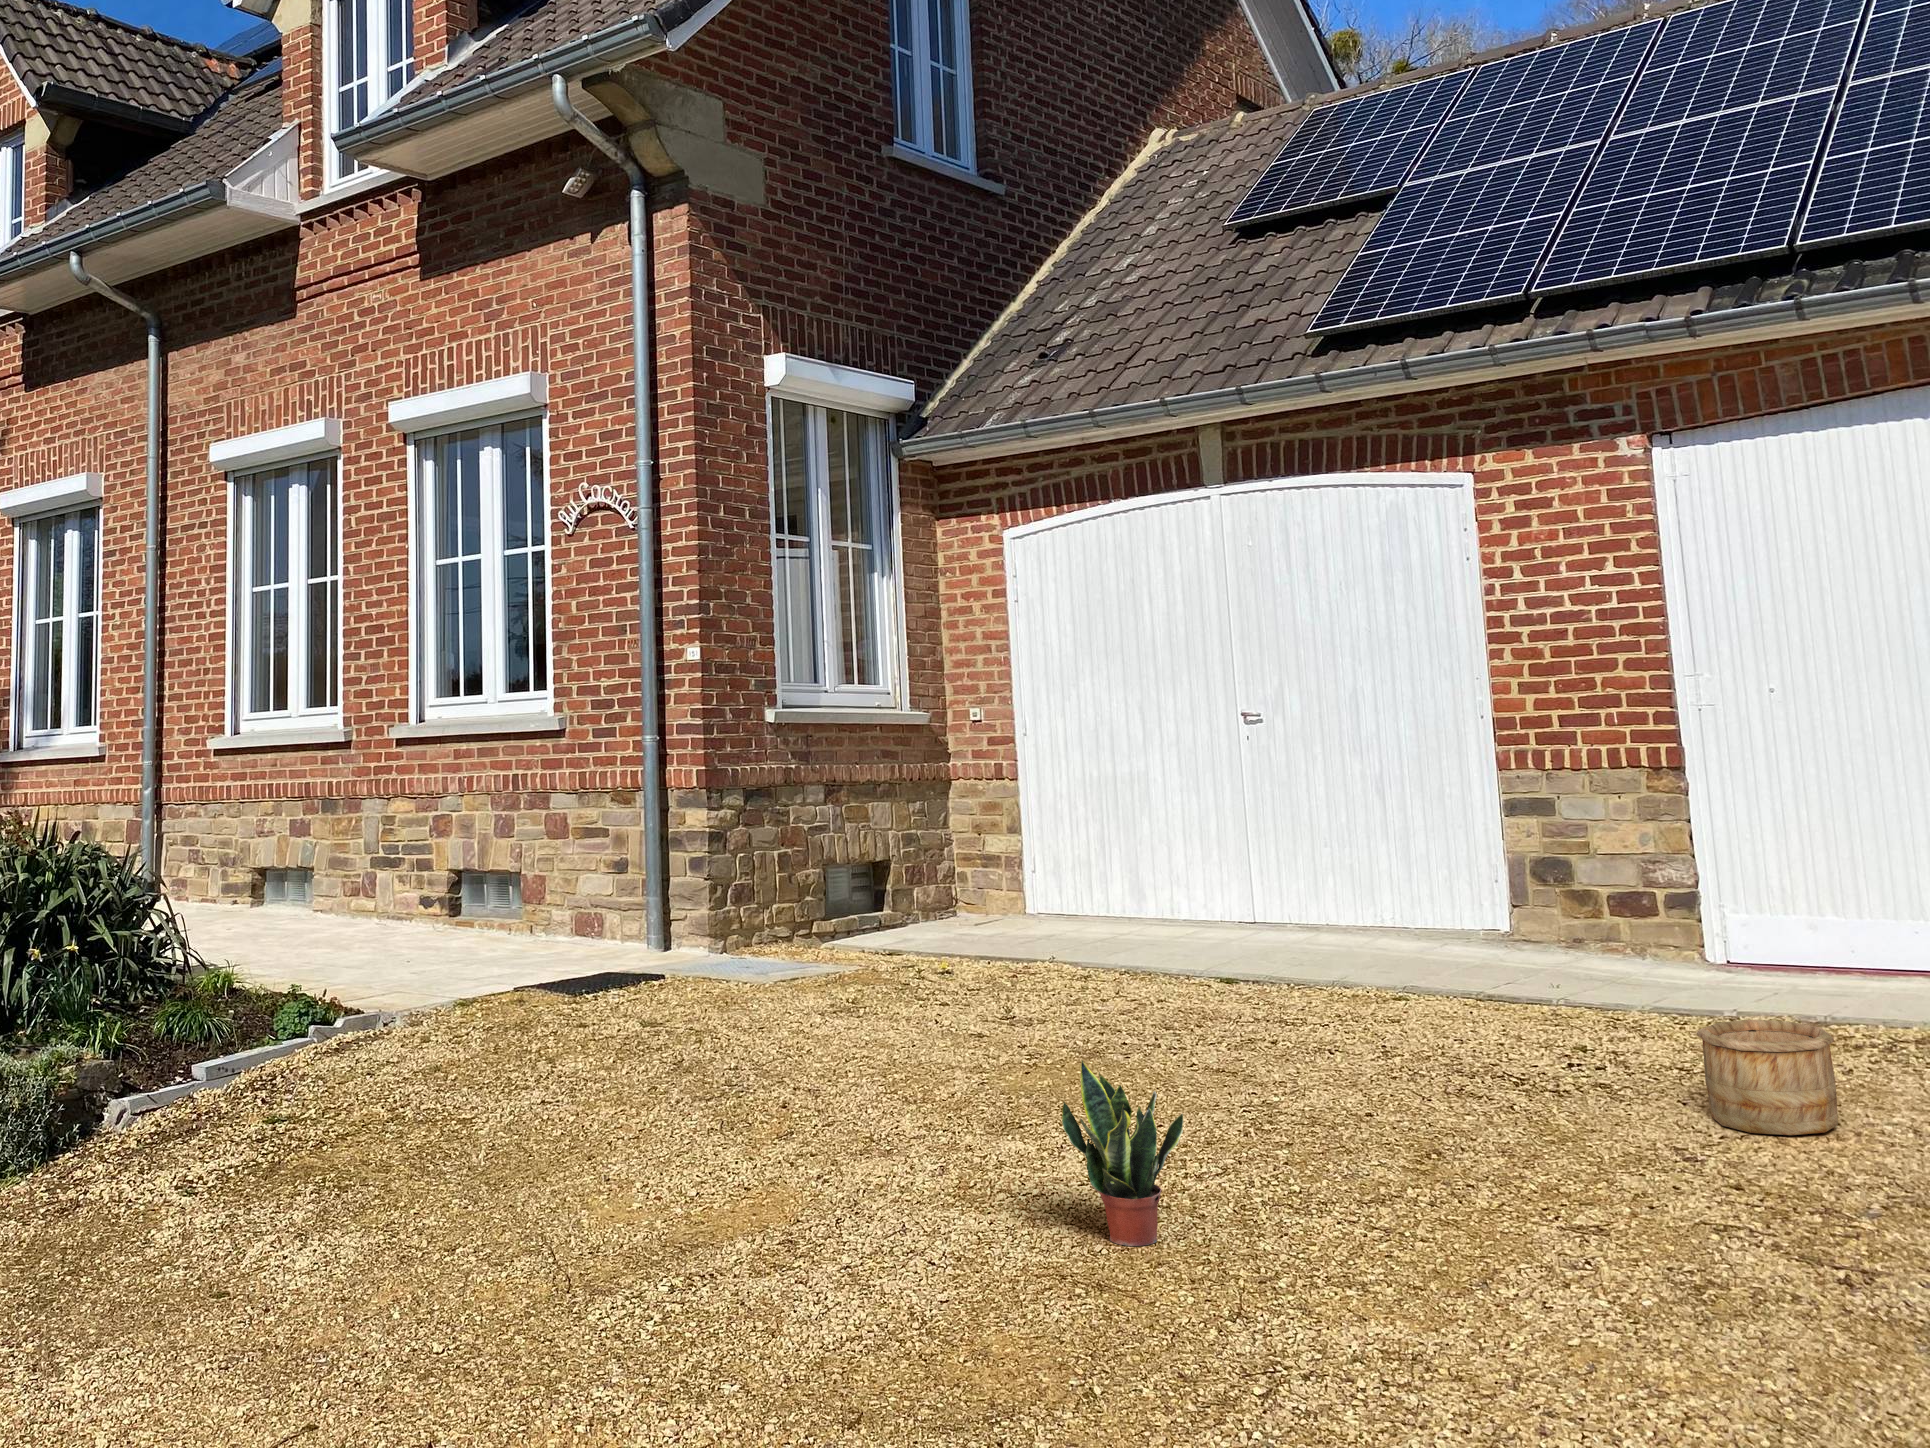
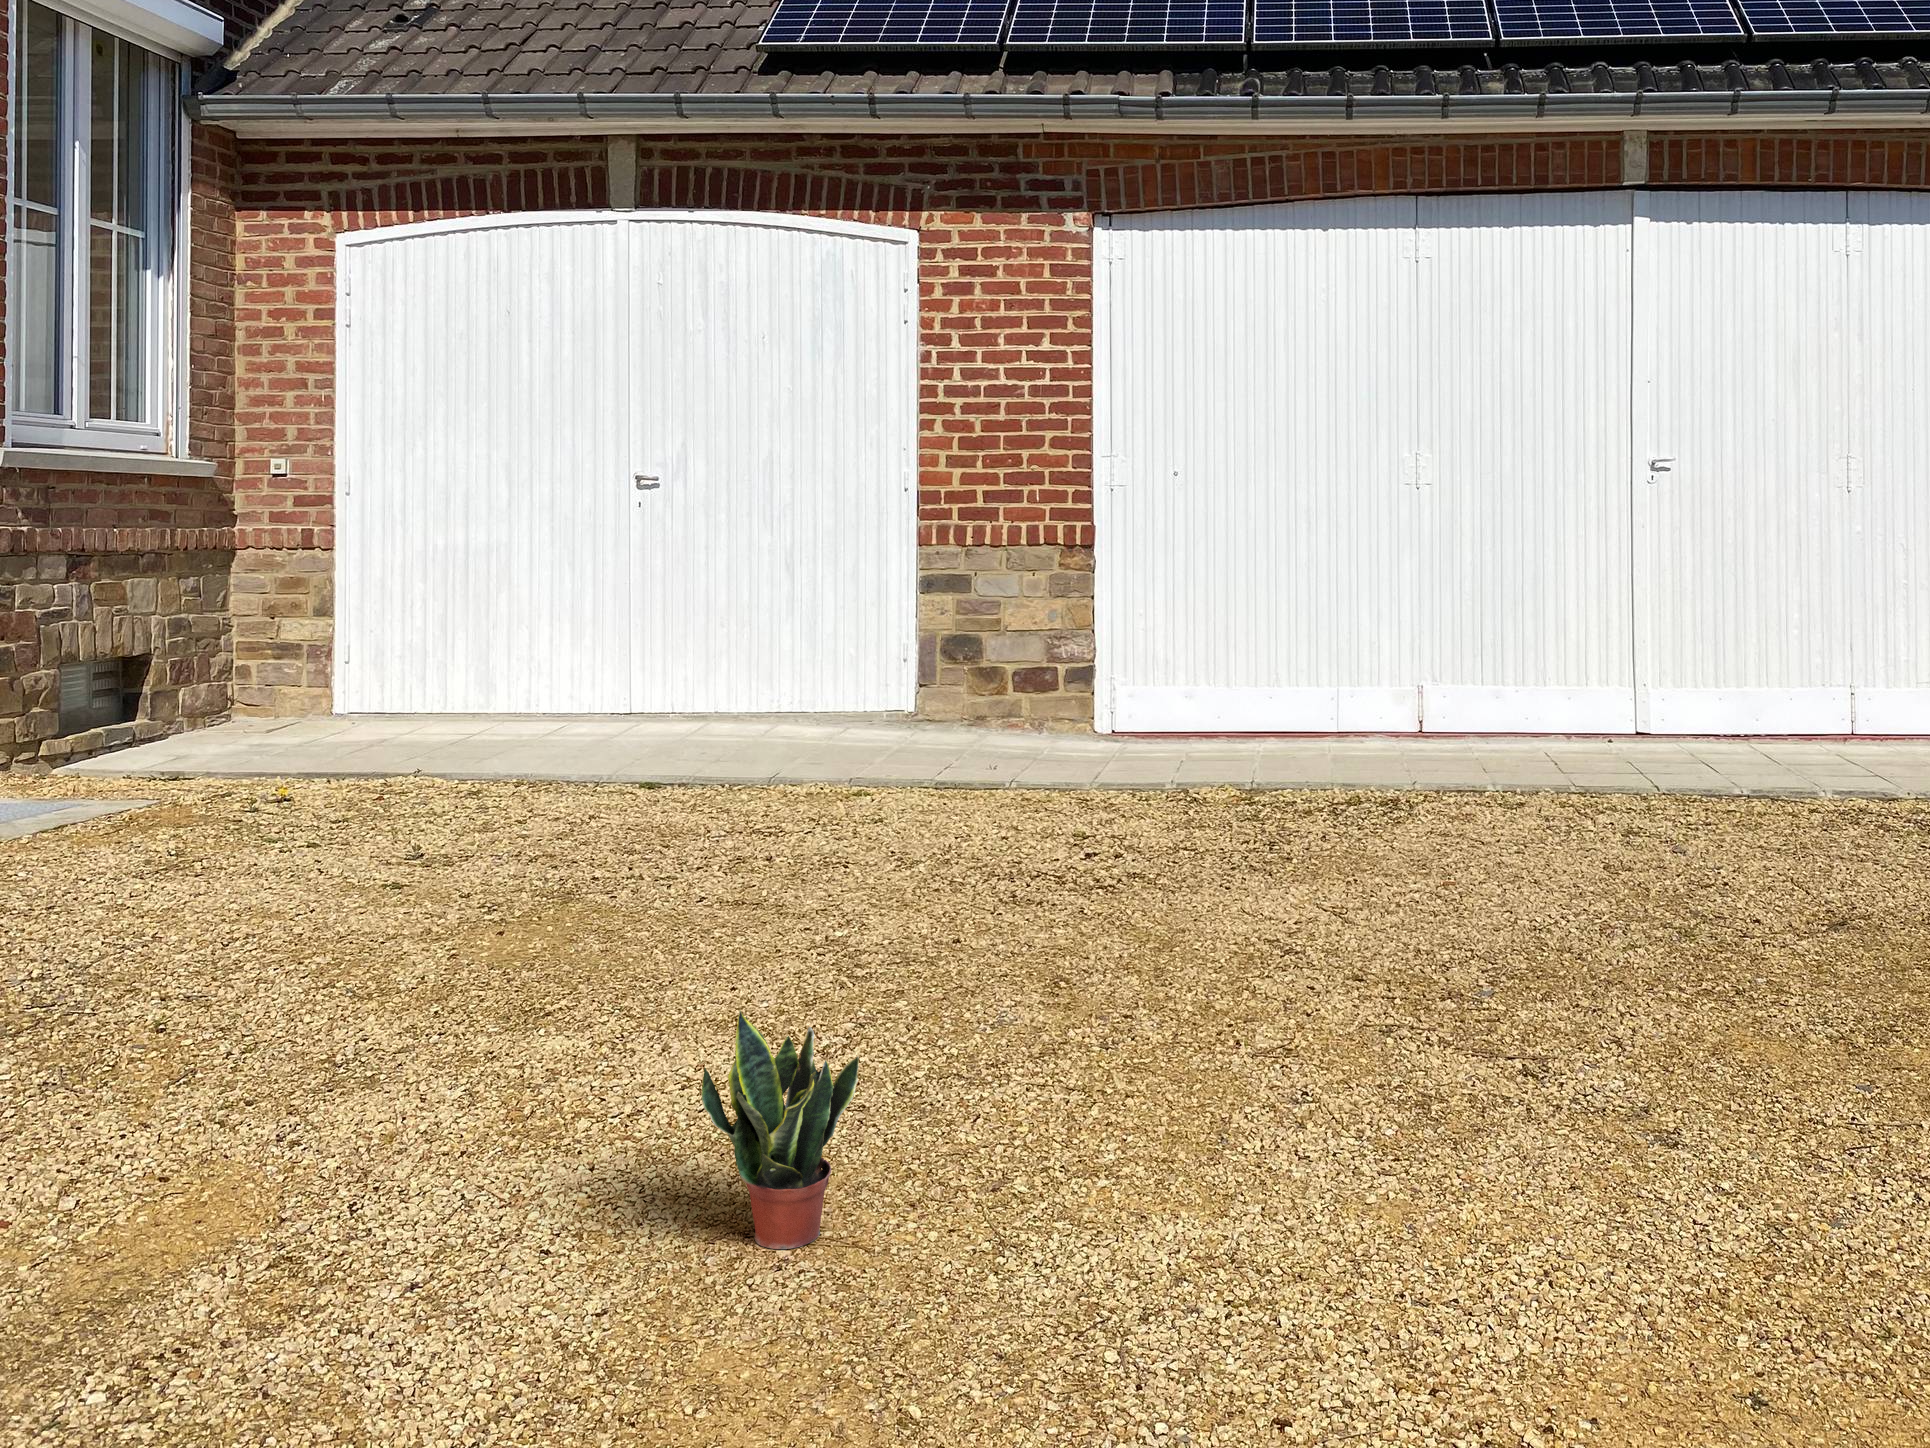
wooden bucket: present [1697,1020,1838,1135] -> none [1259,827,1380,946]

